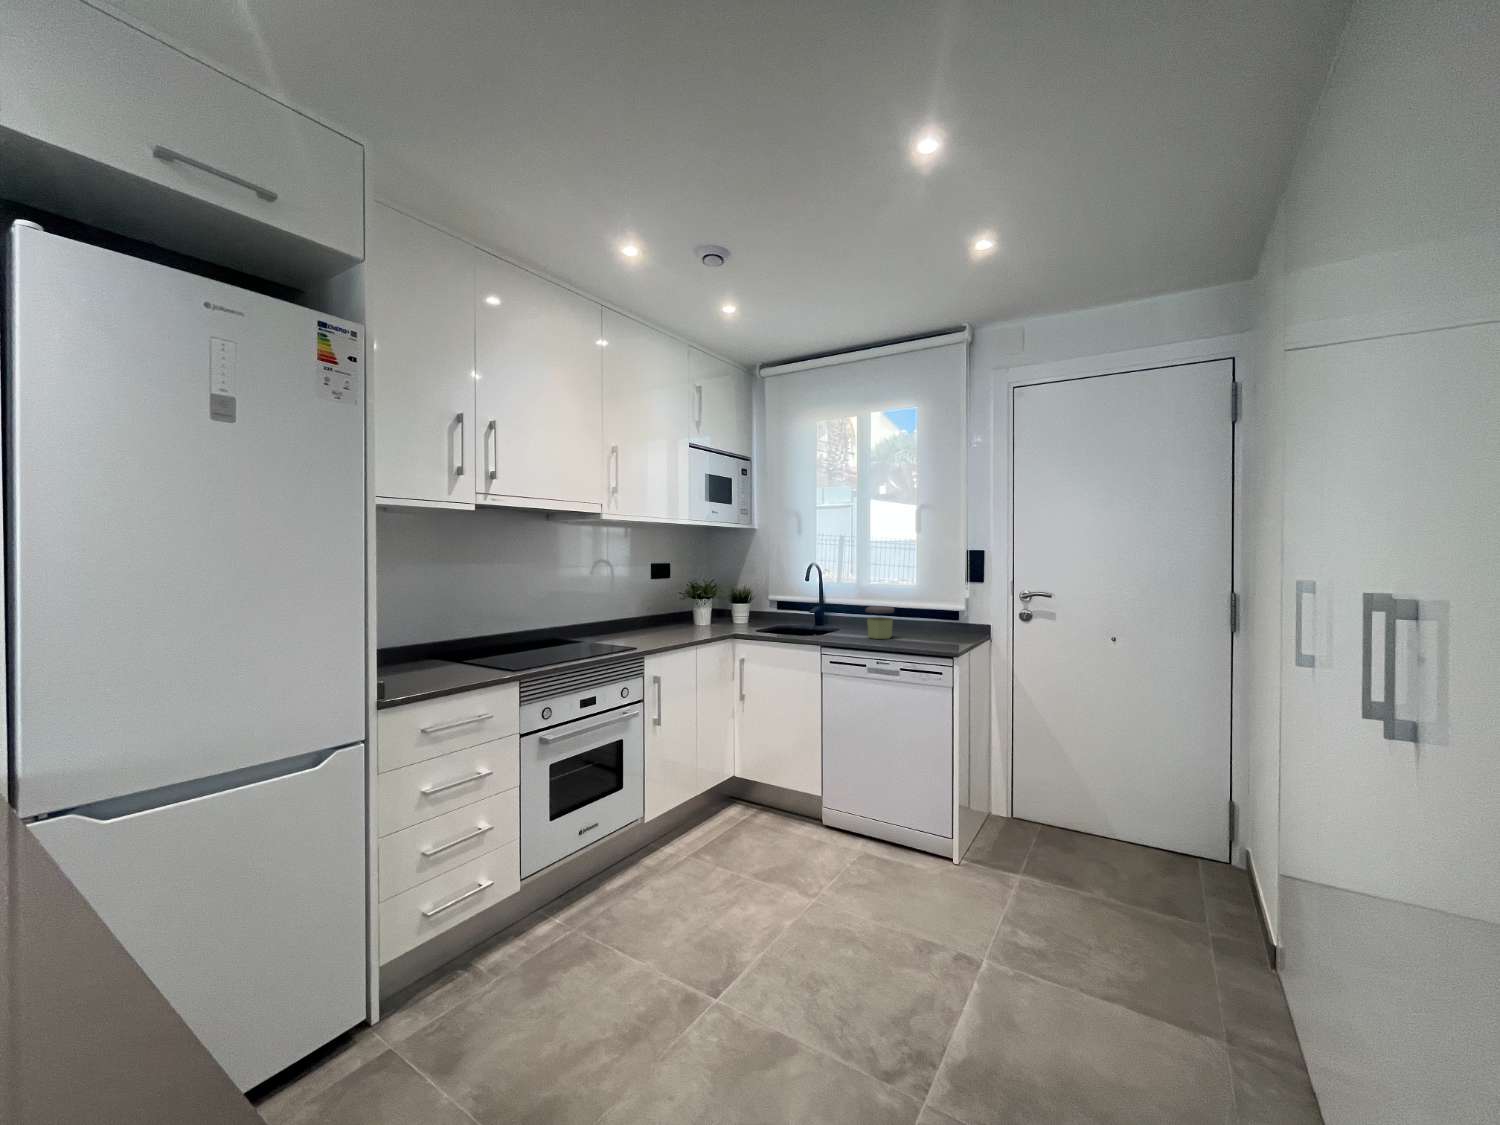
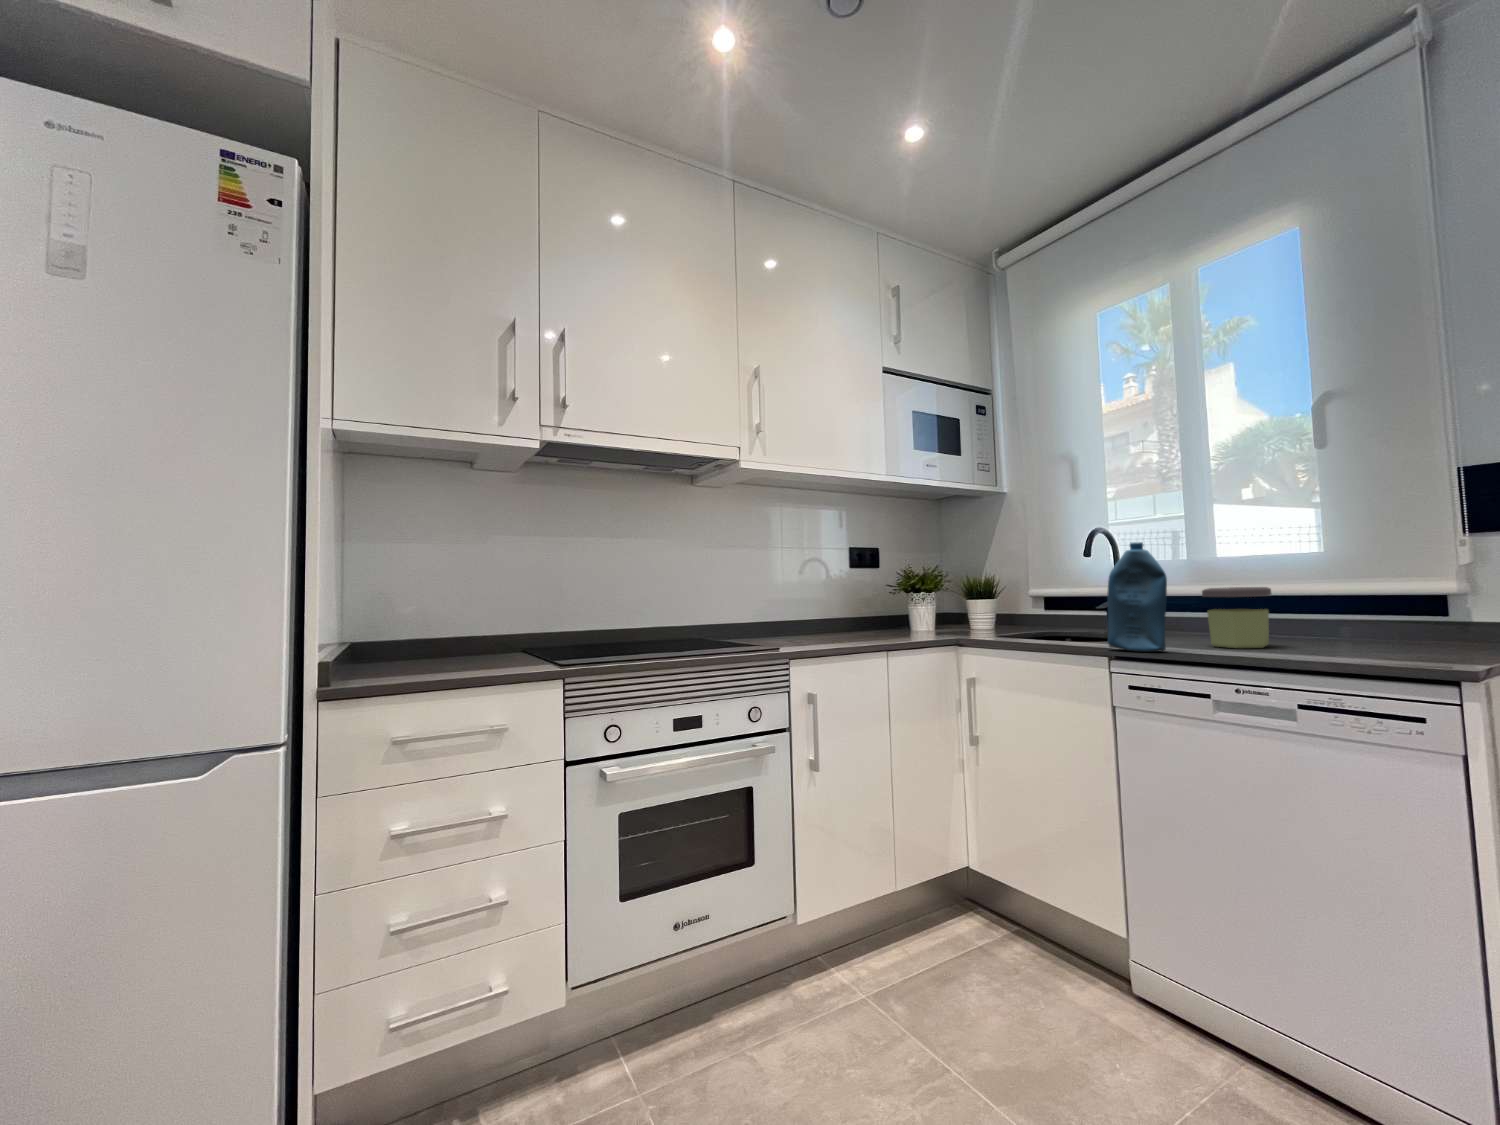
bottle: none [821,583,851,643] -> present [1107,542,1167,652]

